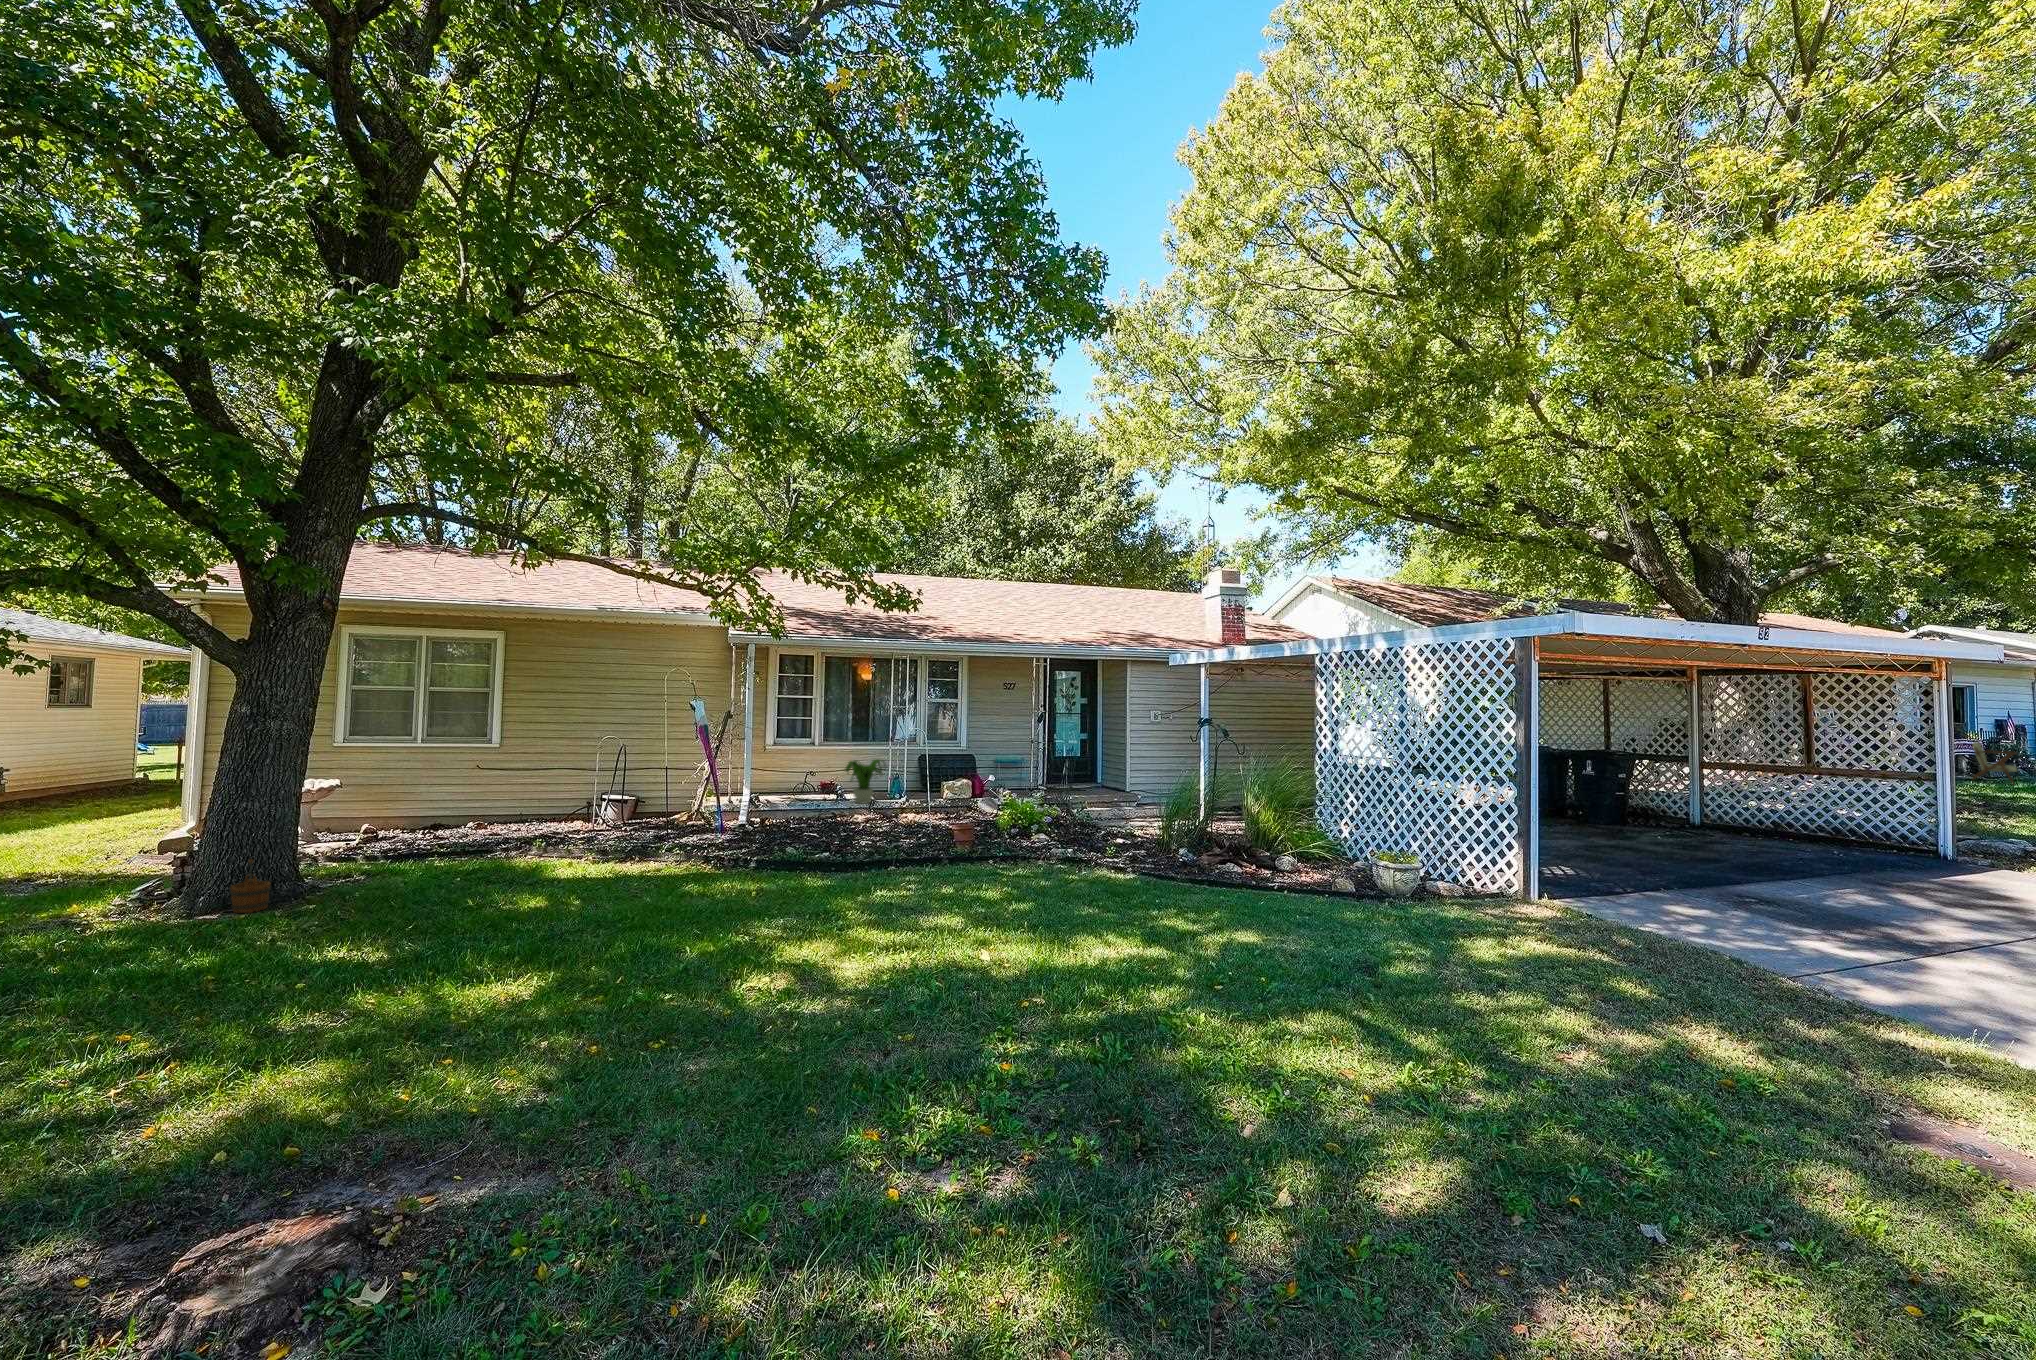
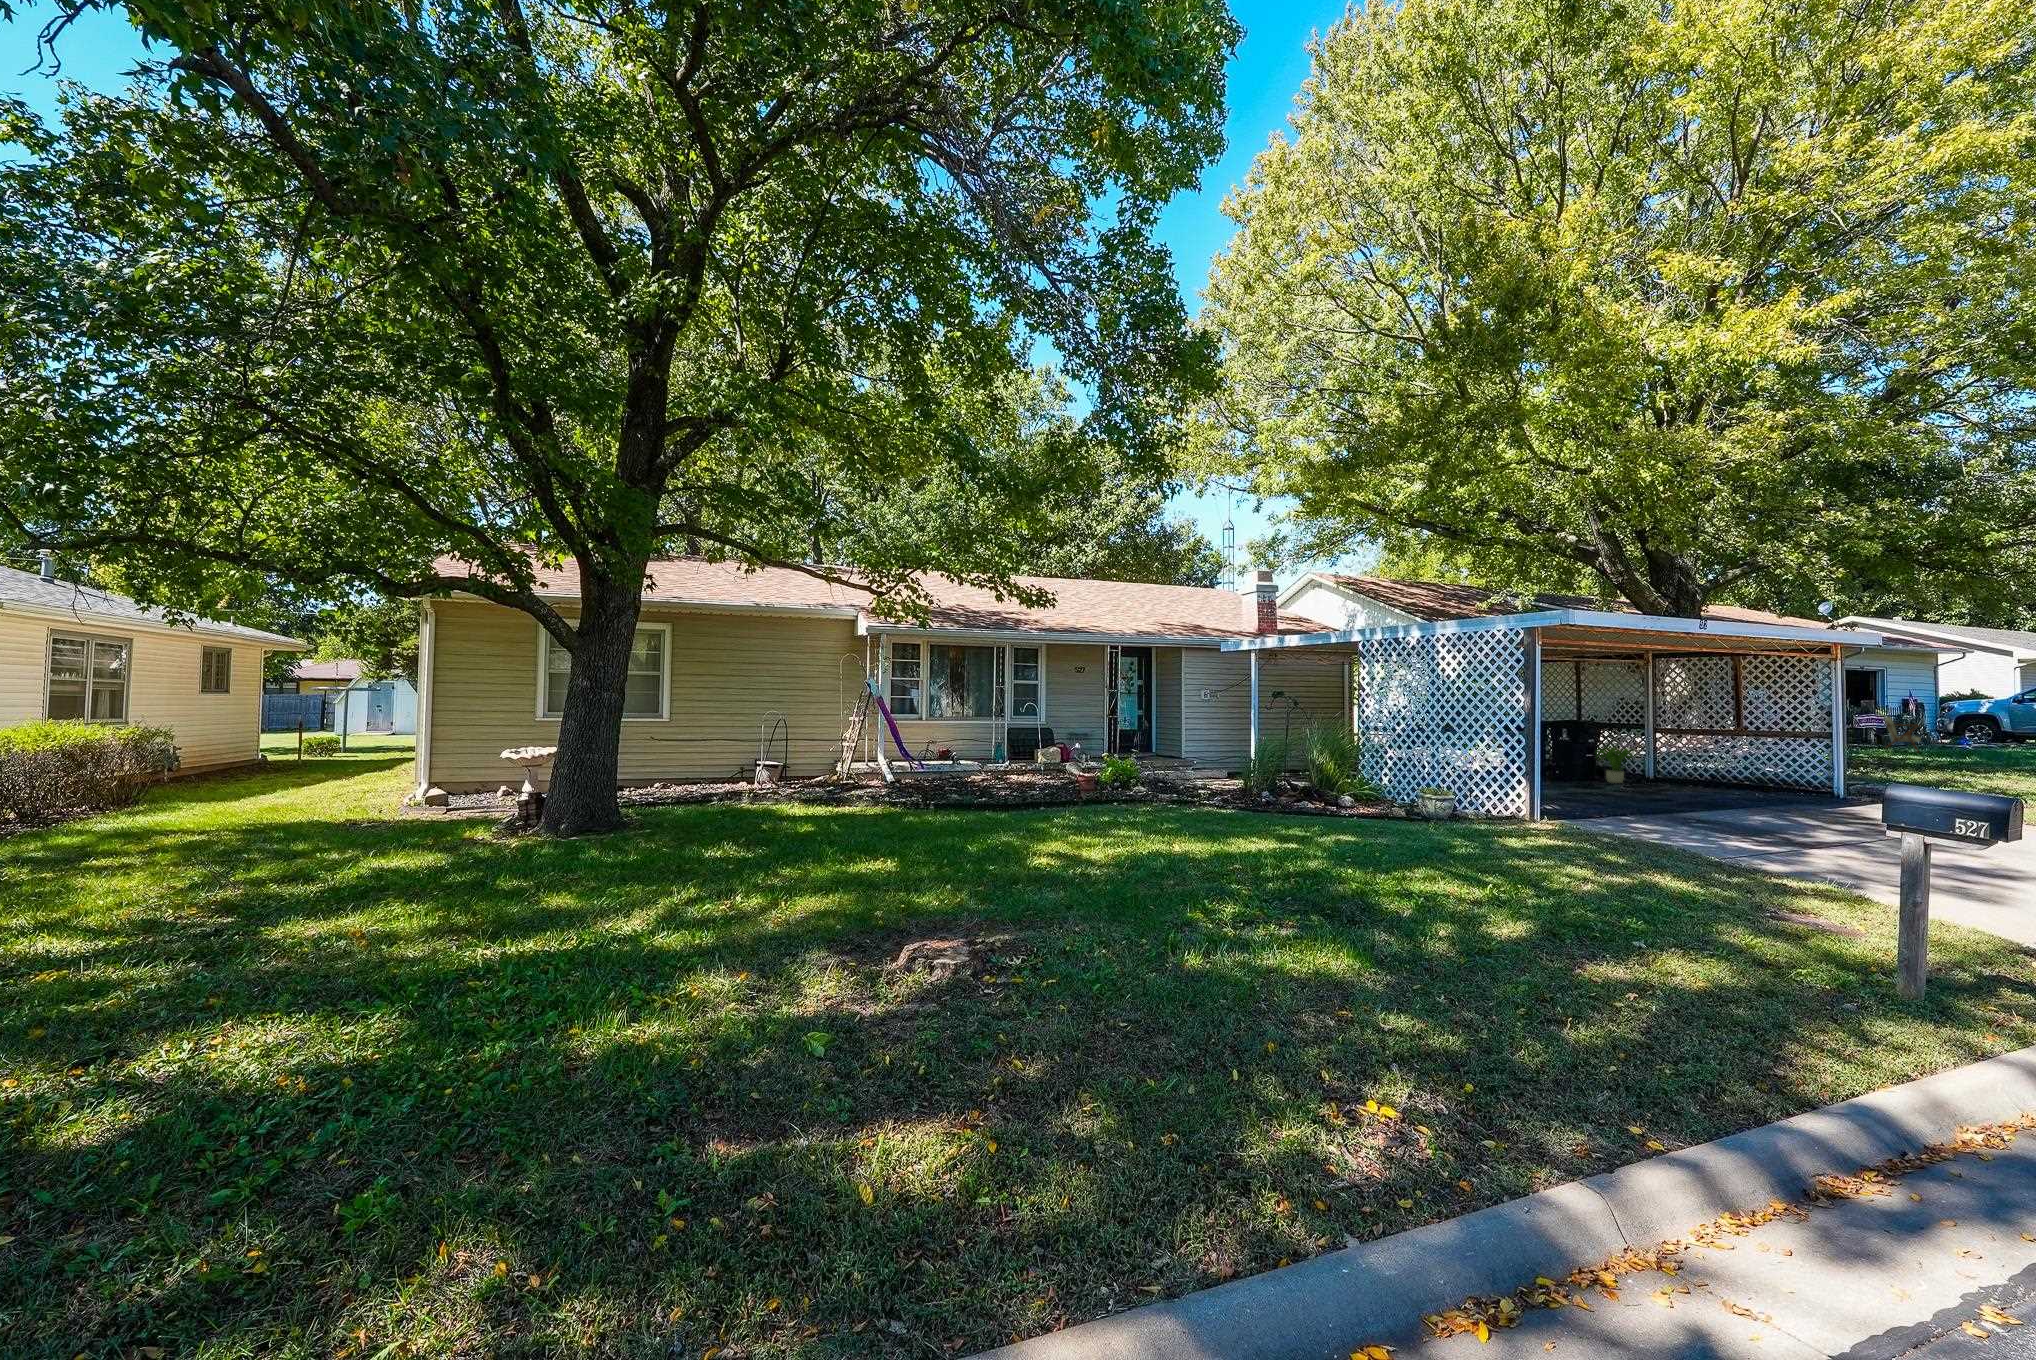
potted plant: present [845,759,885,804] -> present [1596,748,1634,783]
wooden bucket: present [230,859,271,913] -> none [614,792,639,830]

